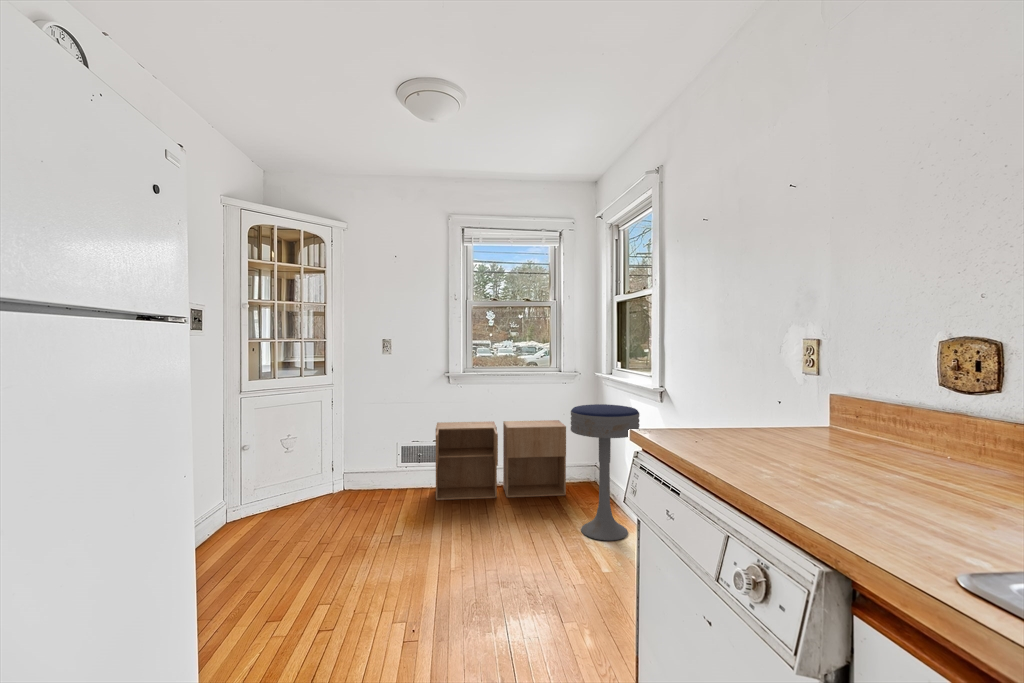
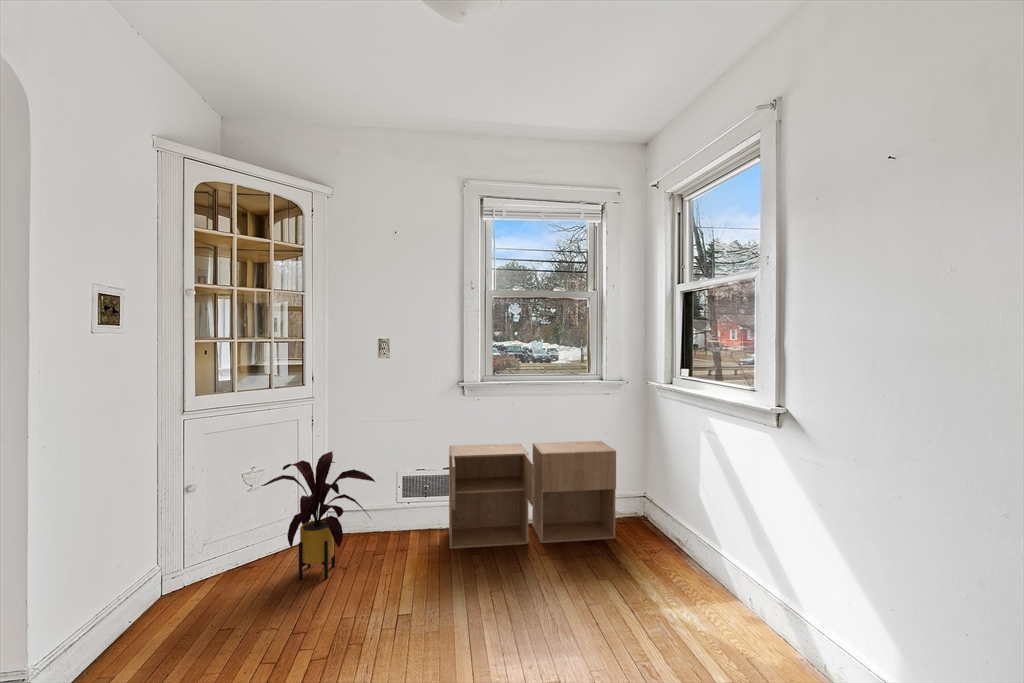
bar stool: present [571,404,639,541] -> none [641,426,740,619]
house plant: none [294,425,378,516] -> present [261,452,375,580]

